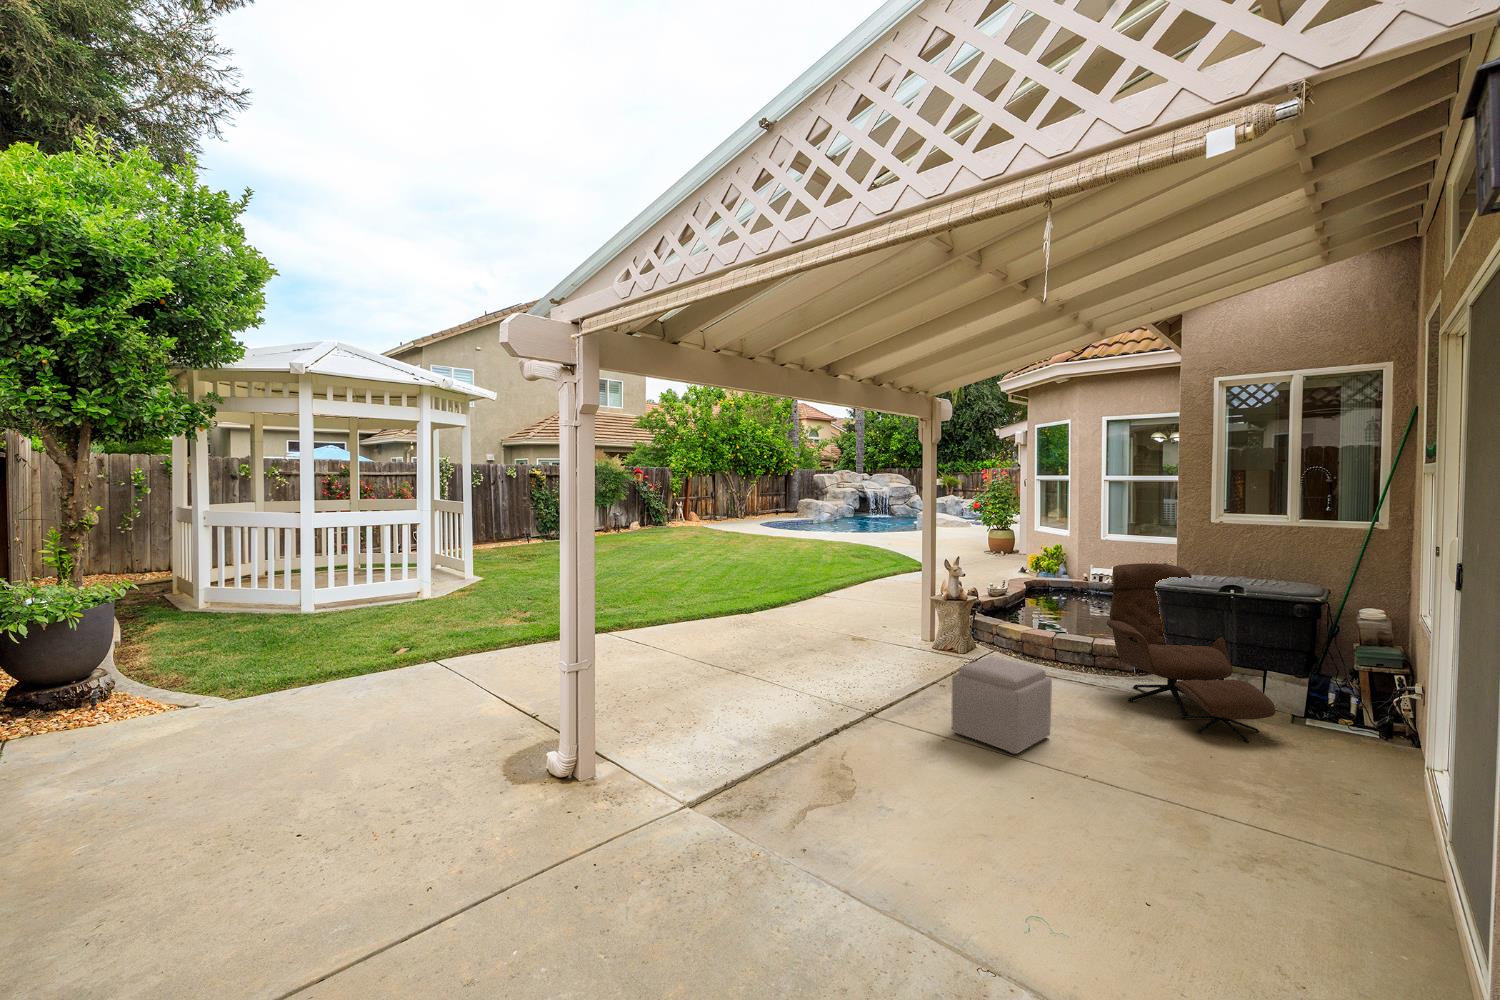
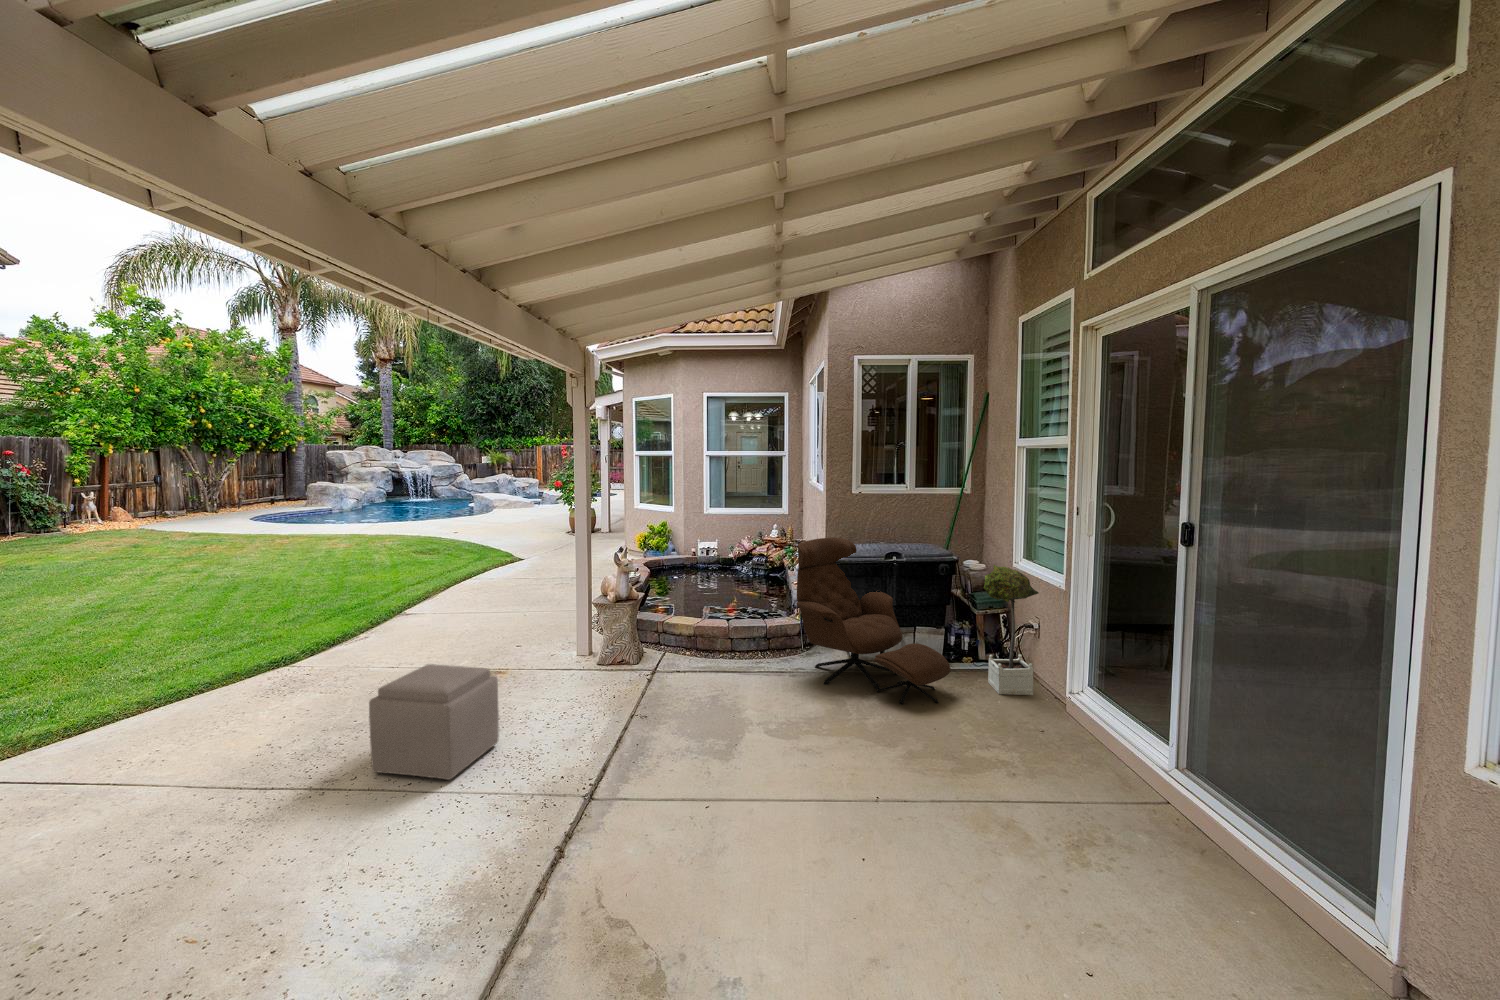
potted tree: none [1334,608,1418,767] -> present [984,565,1039,695]
ottoman: present [952,657,1052,754] -> present [369,664,499,780]

